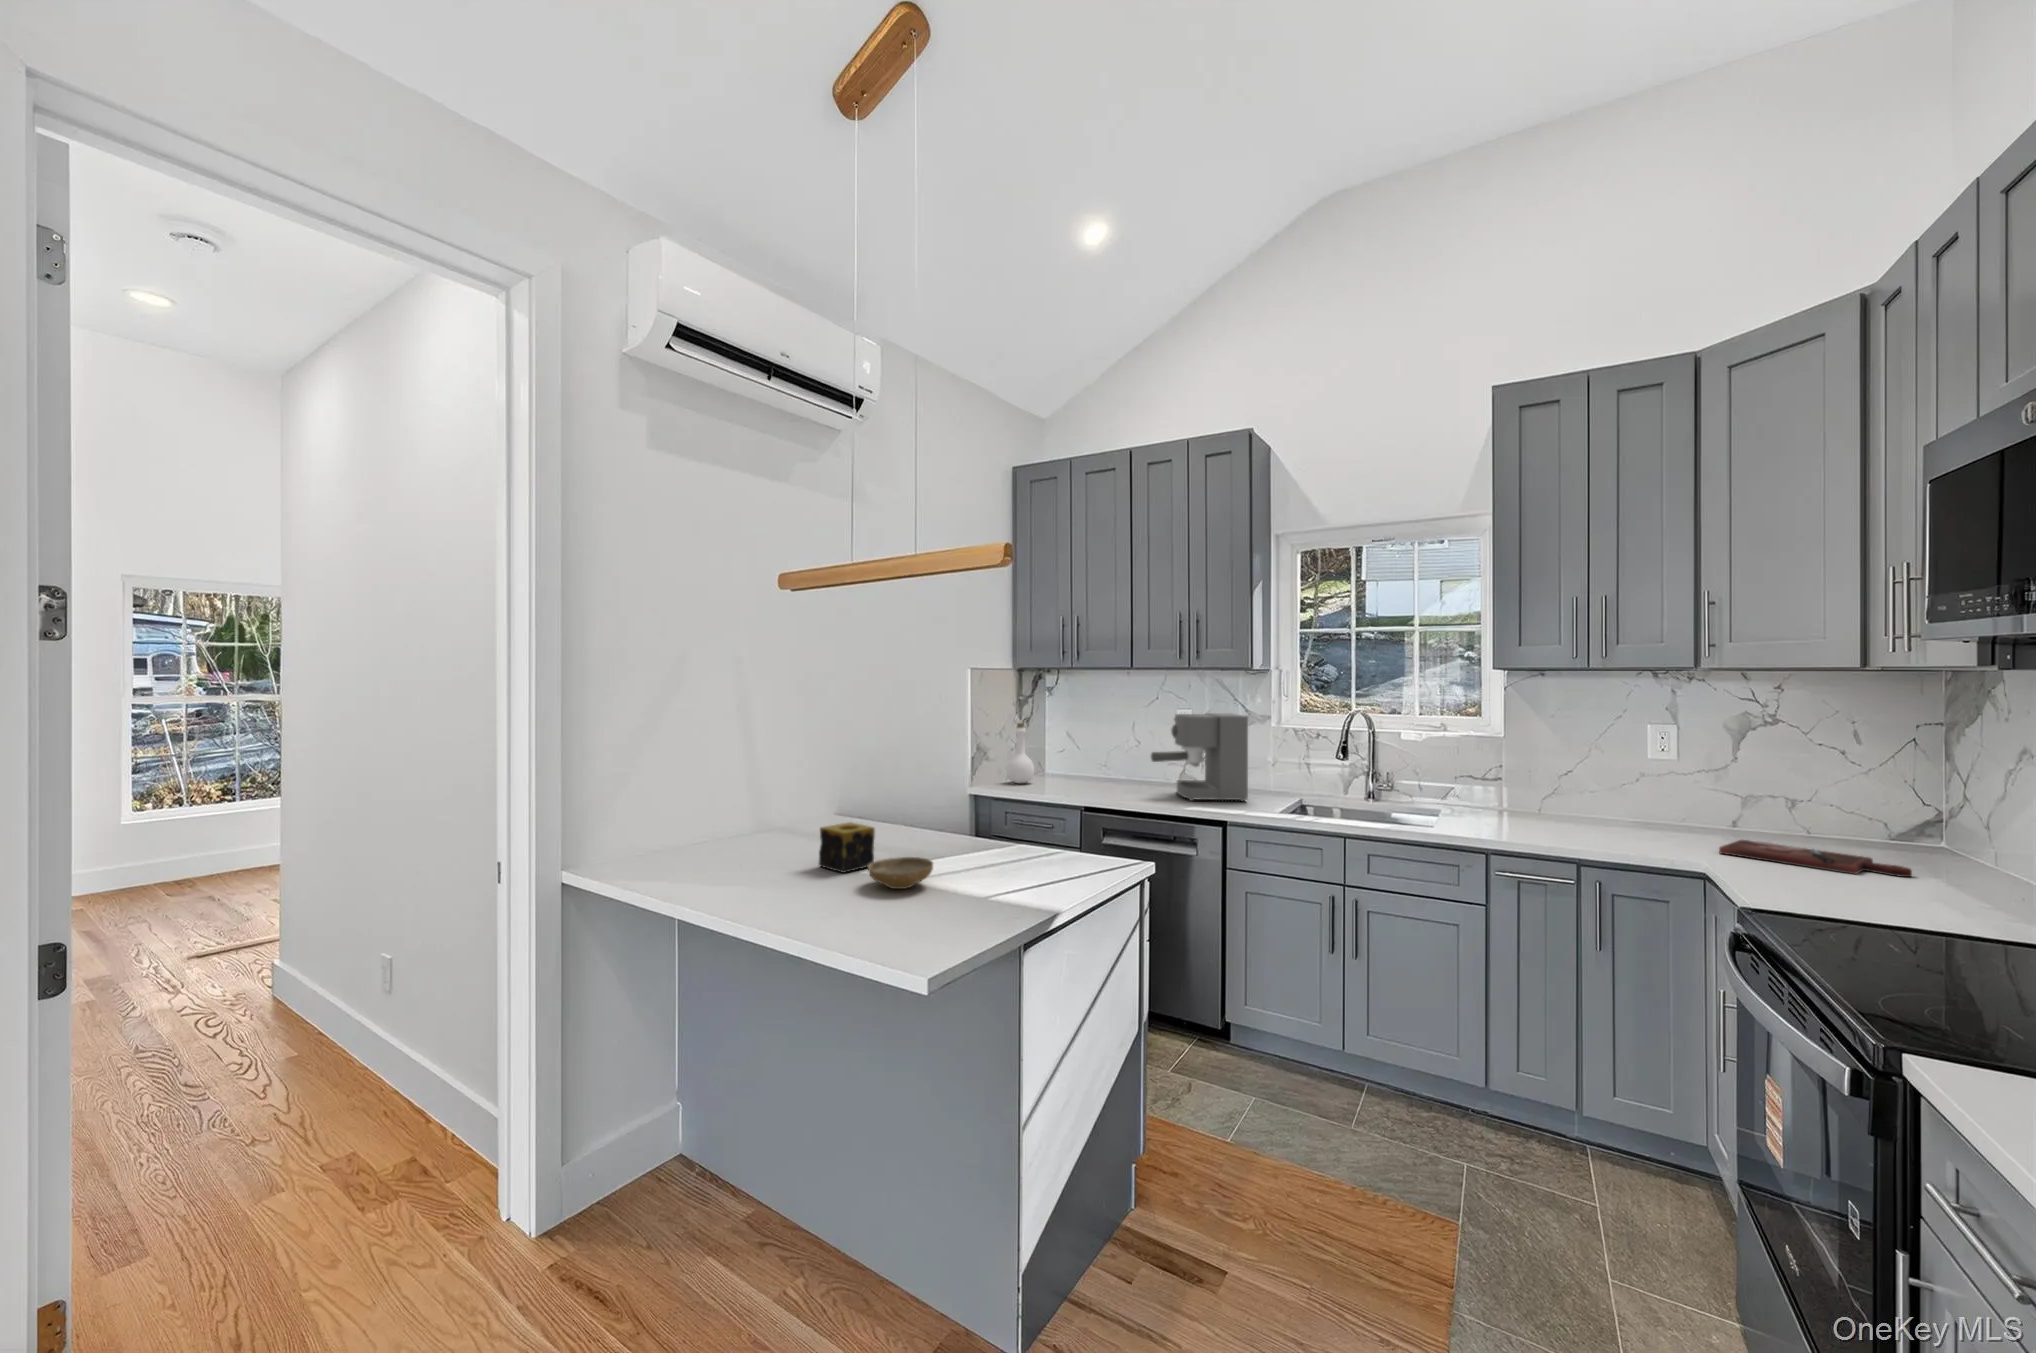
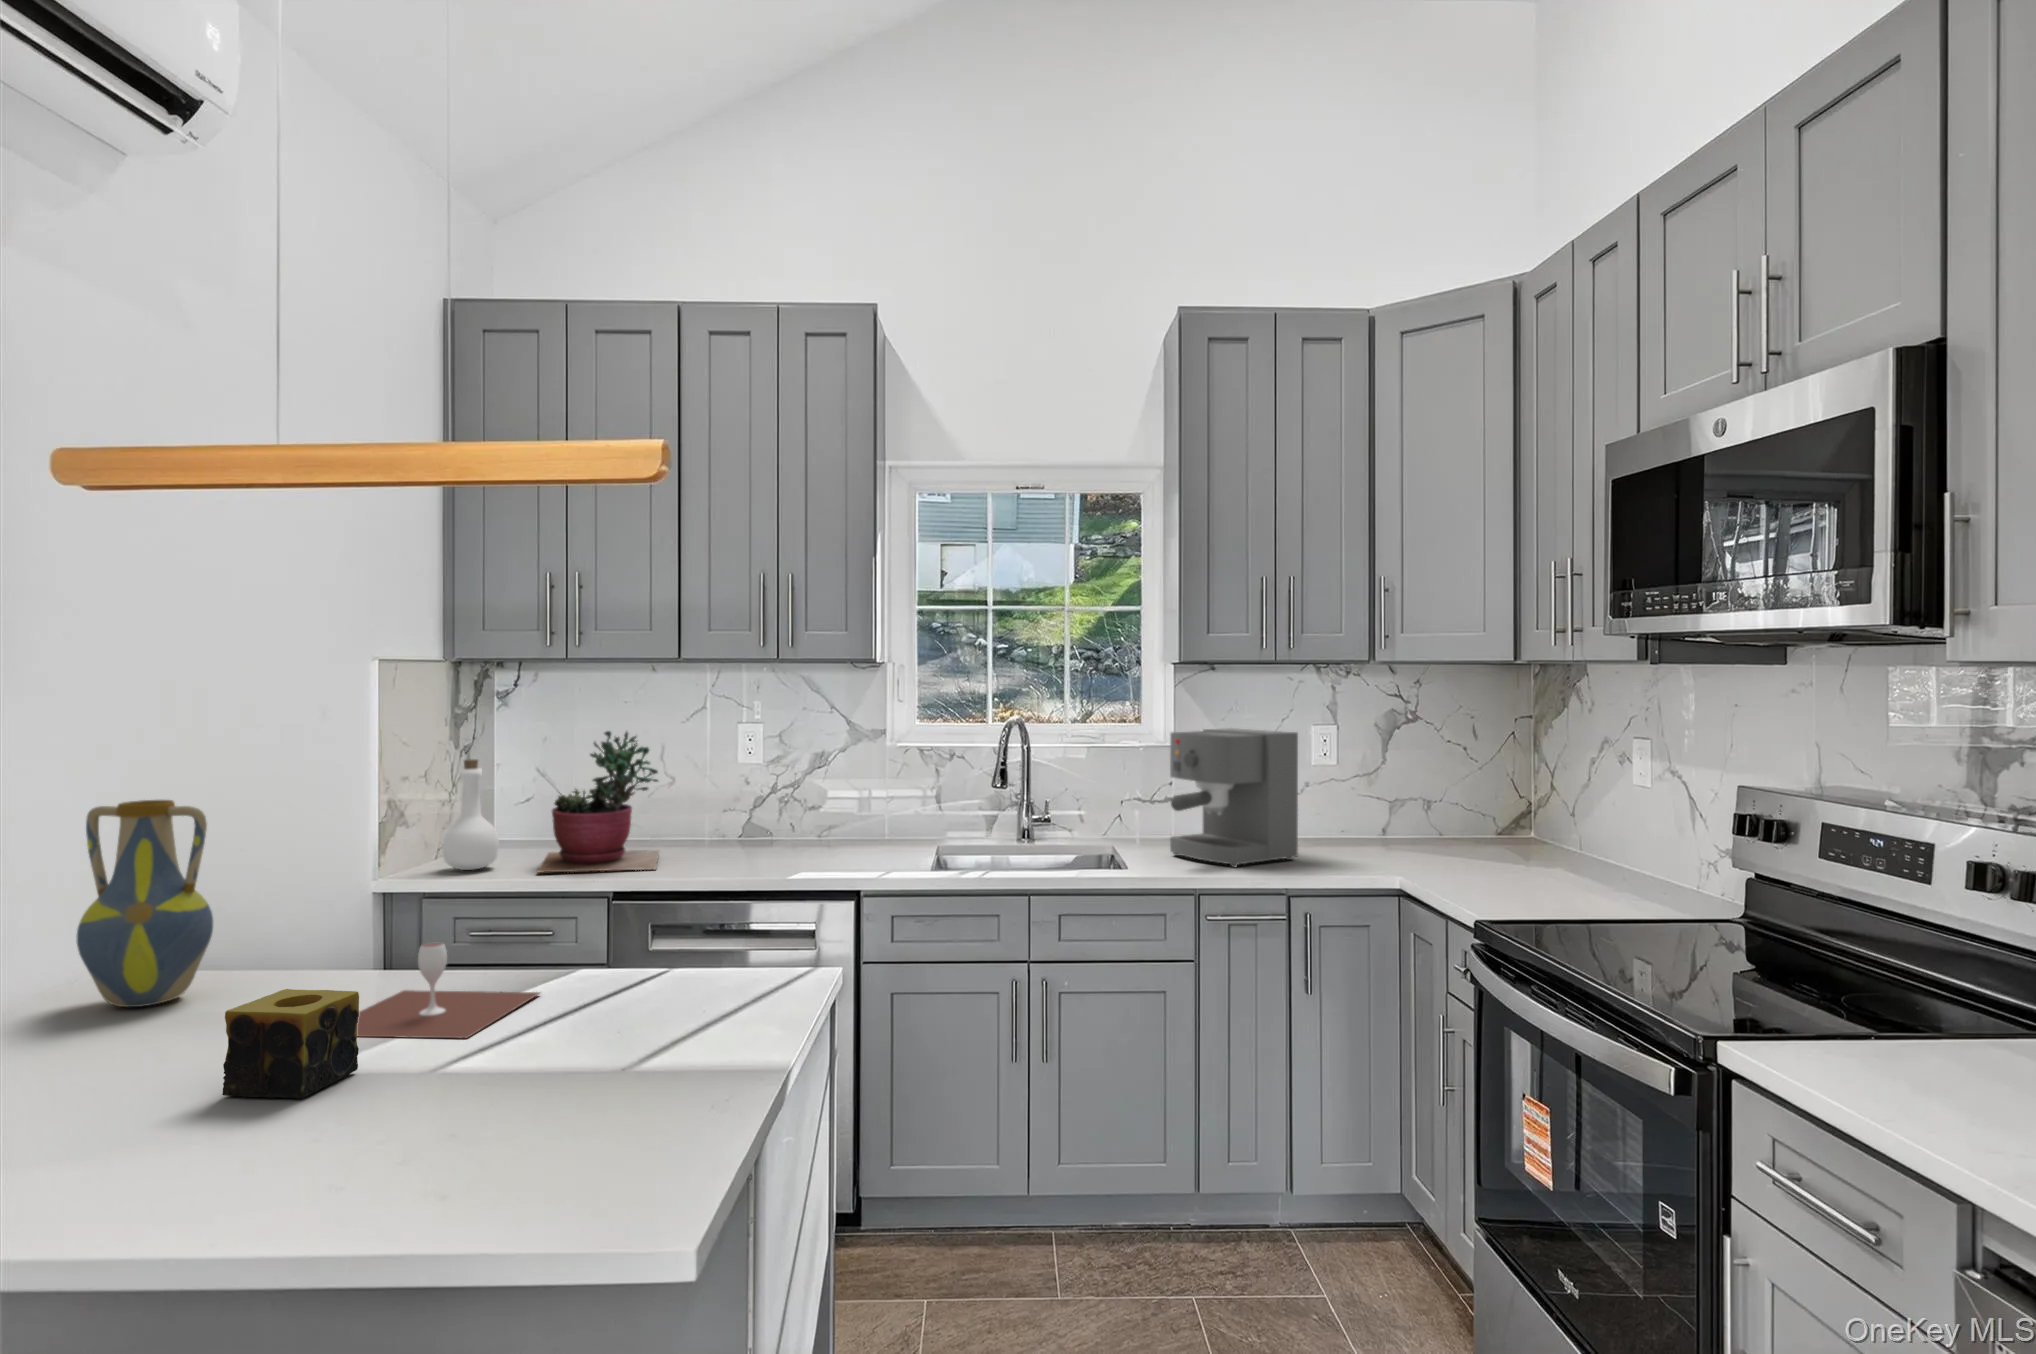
succulent plant: none [1047,710,1122,793] -> present [537,731,659,872]
coffee maker: present [1151,713,1248,801] -> present [1170,728,1298,867]
vase: none [809,732,860,826] -> present [77,800,213,1007]
wine glass: none [874,811,984,861] -> present [357,943,540,1038]
cutting board: present [1719,840,1912,877] -> none [1399,848,1542,873]
ceramic bowl: present [868,857,934,889] -> none [391,1035,535,1107]

